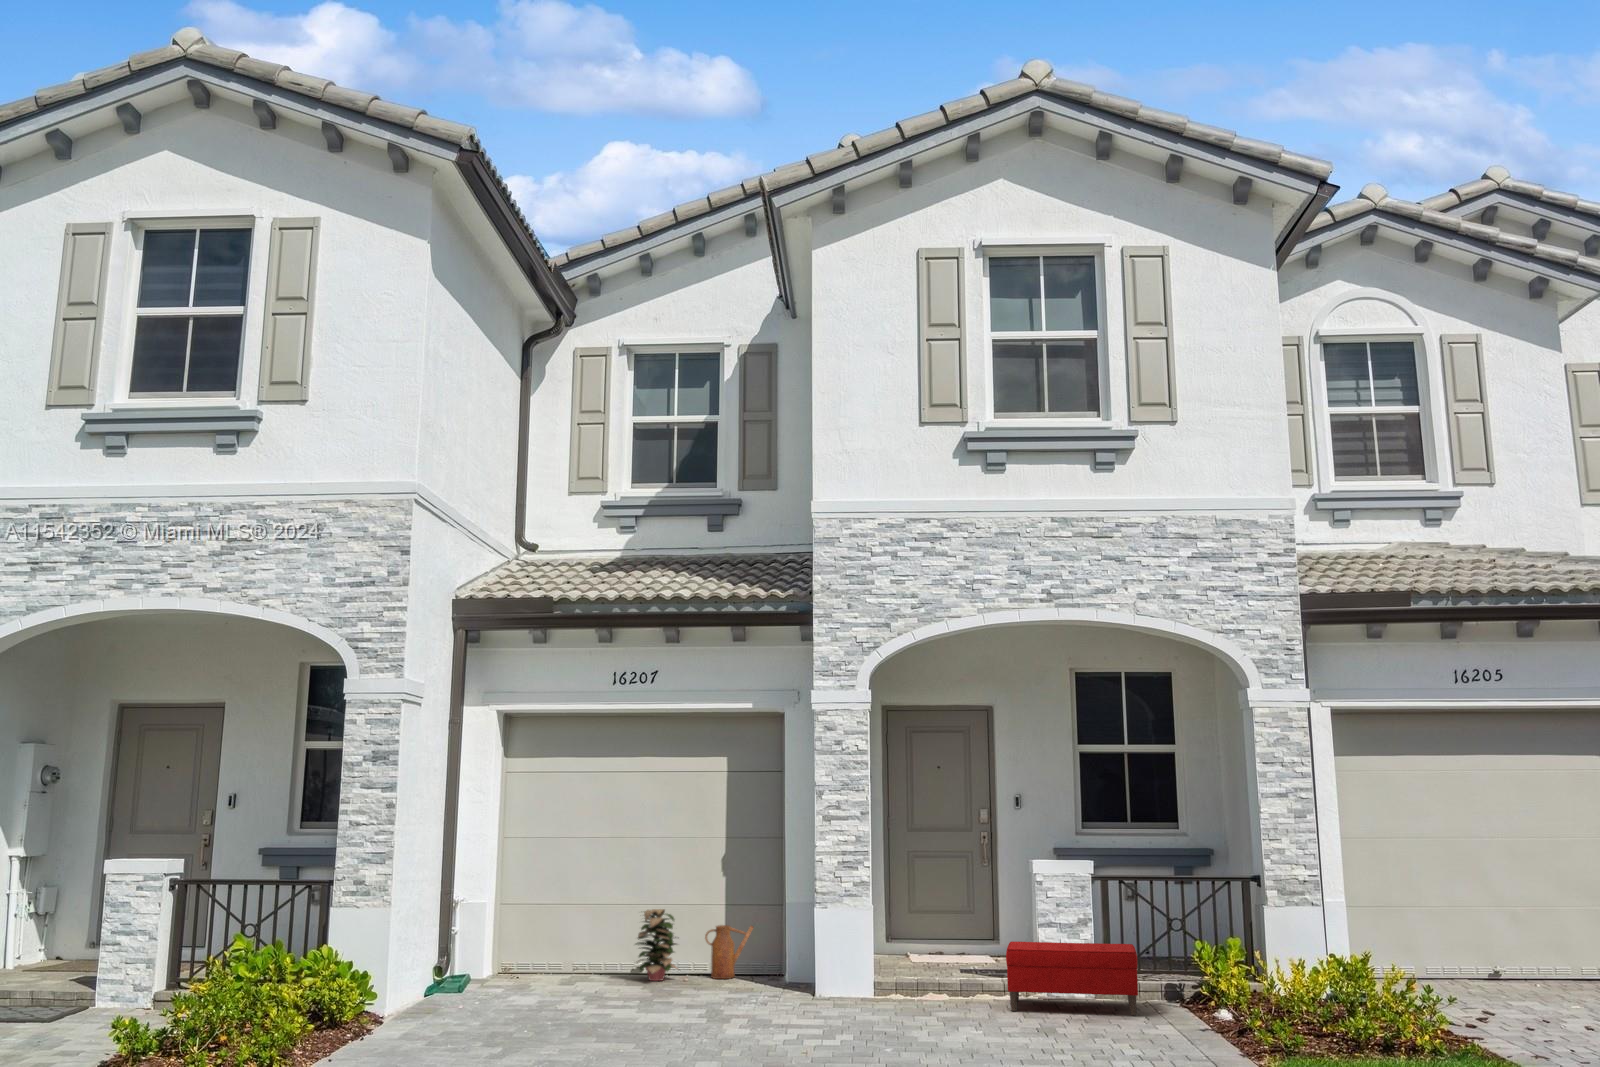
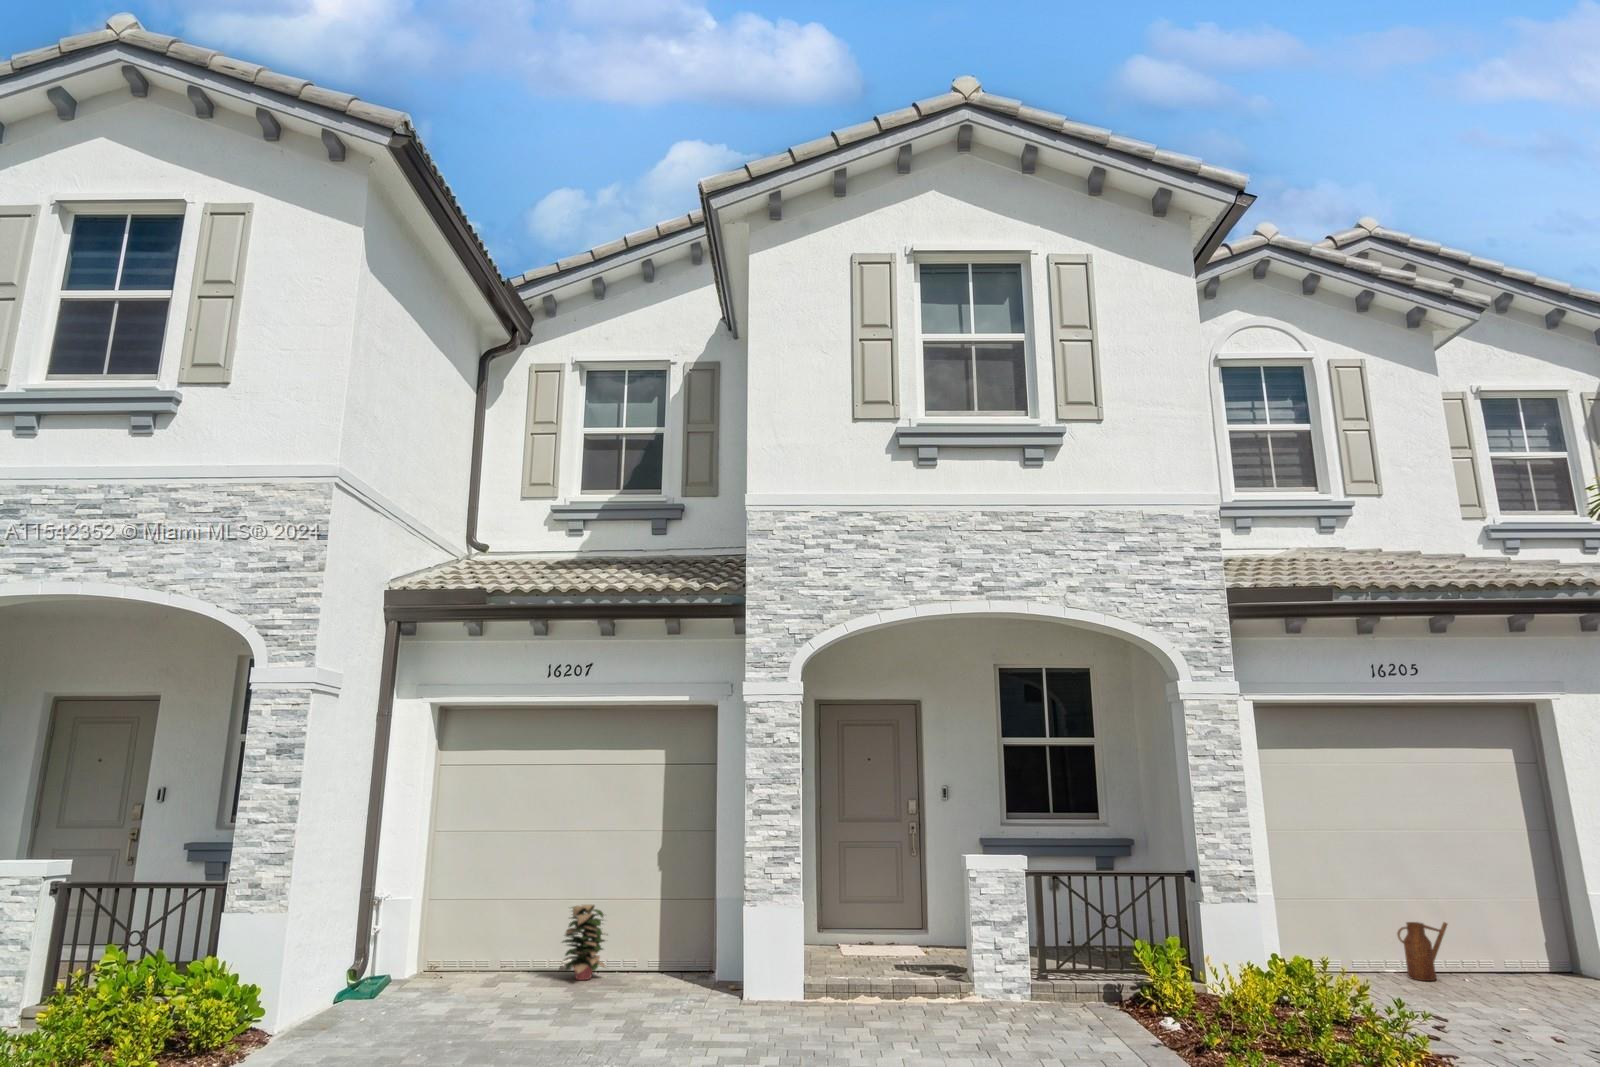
watering can: present [705,925,753,979] -> present [1397,922,1447,981]
bench: present [1006,942,1138,1015] -> none [942,941,1080,1024]

